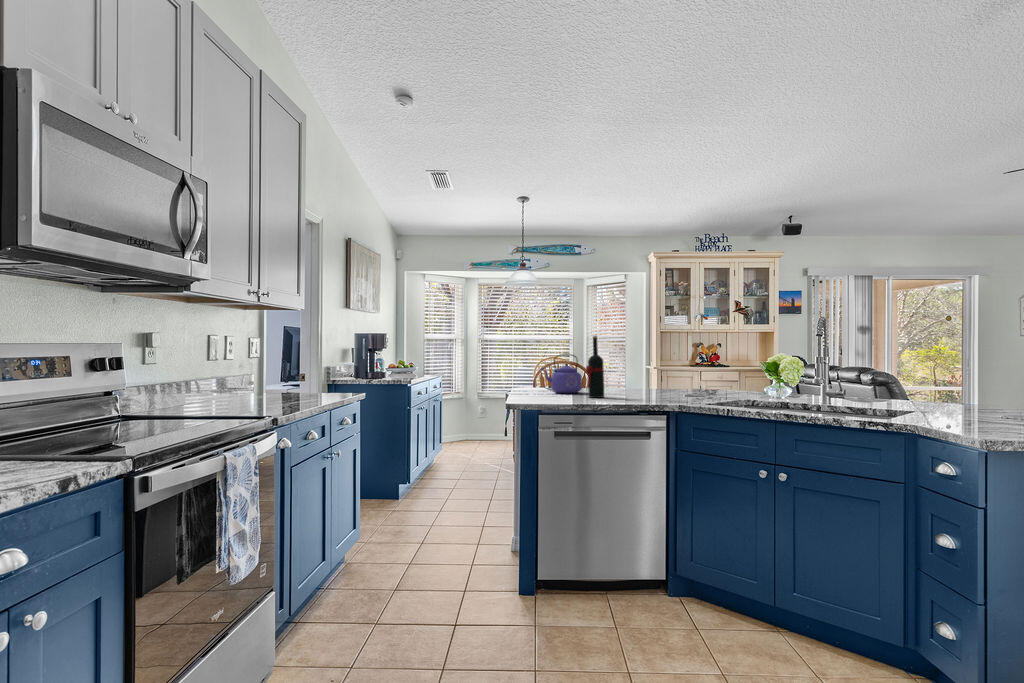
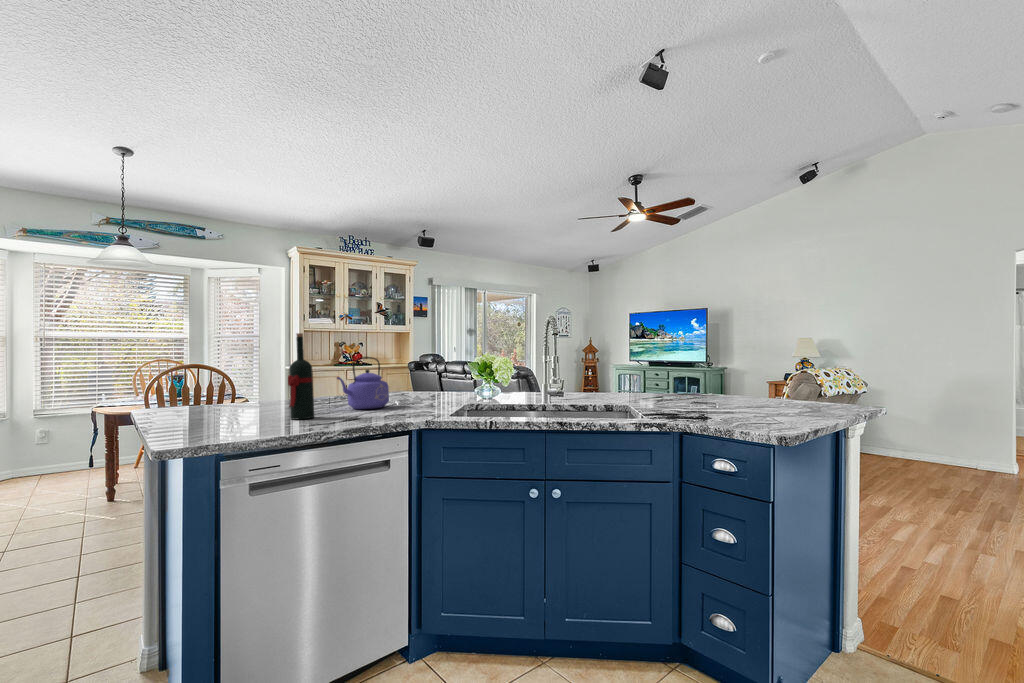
kettle: present [541,354,582,393] -> present [337,357,389,409]

